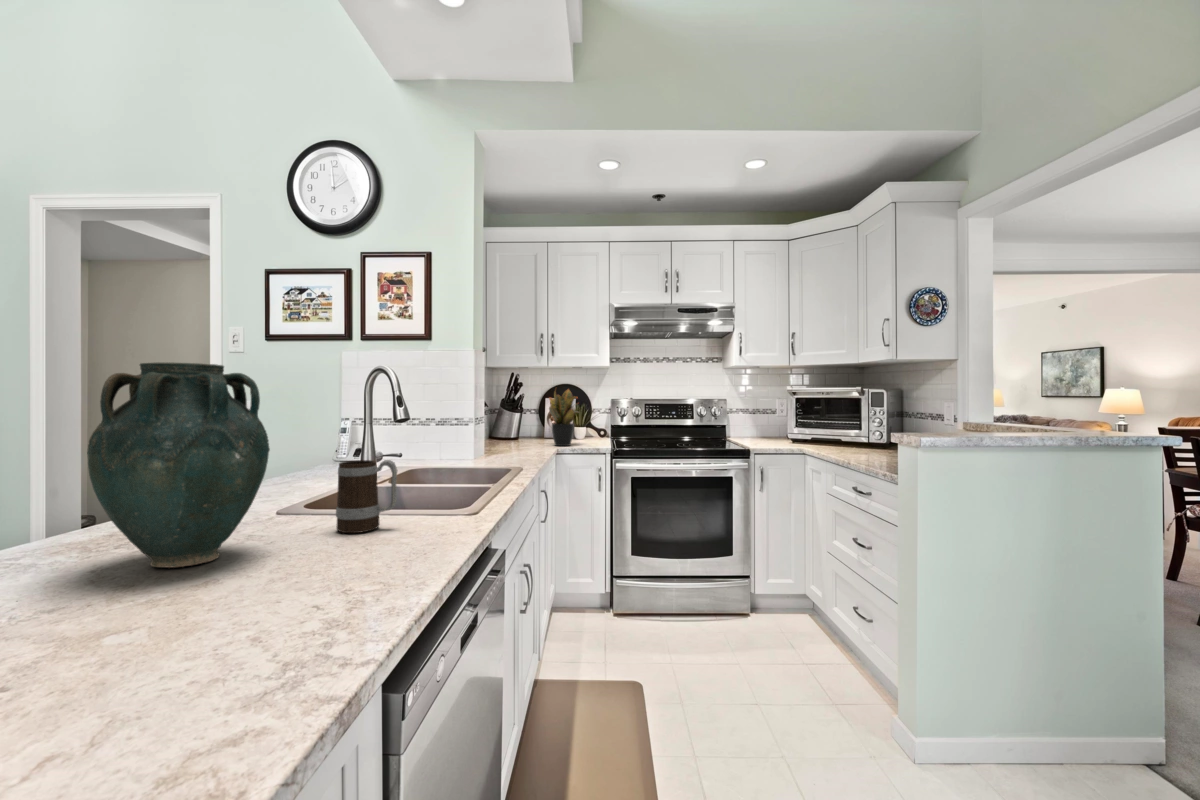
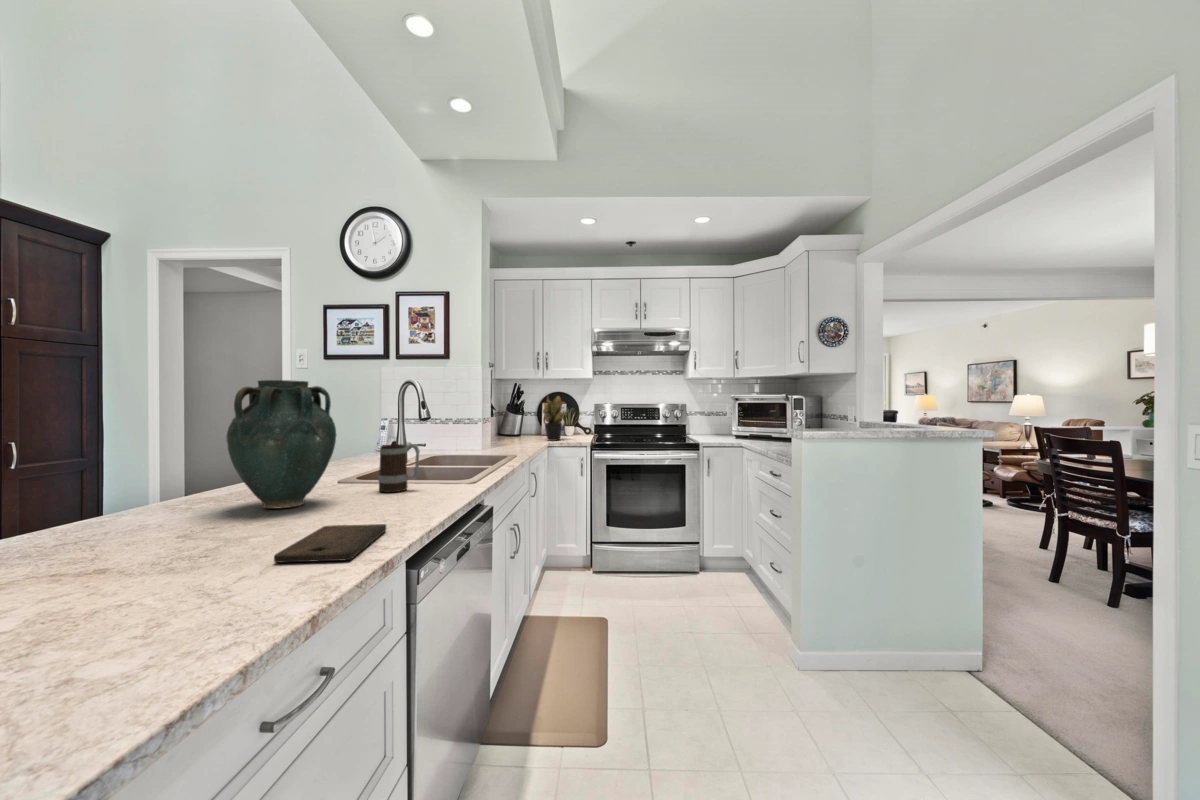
cutting board: none [123,609,347,716] -> present [274,524,387,563]

